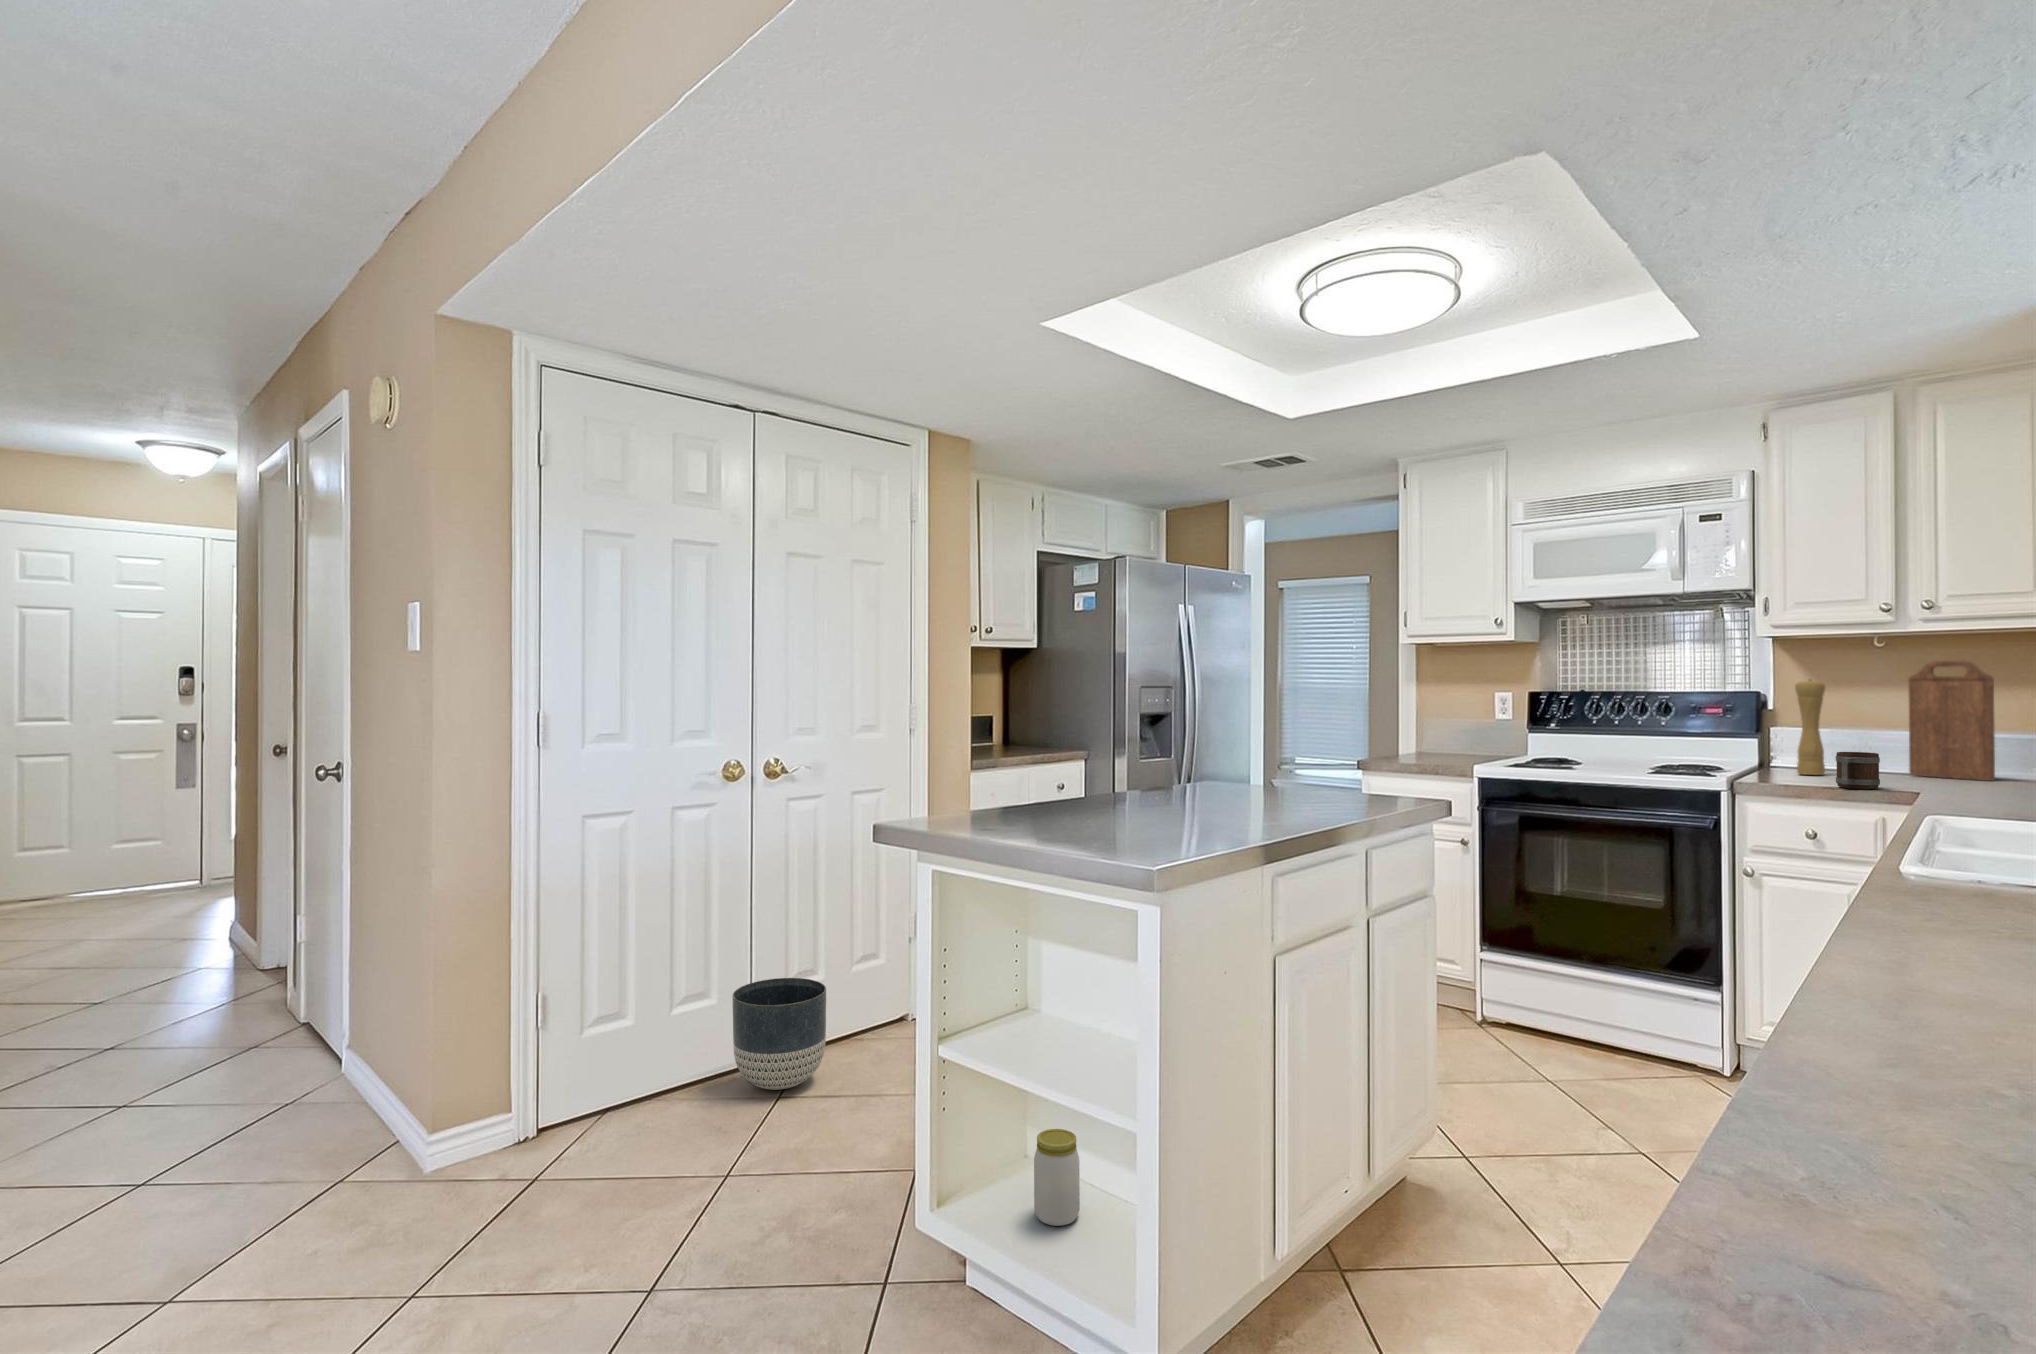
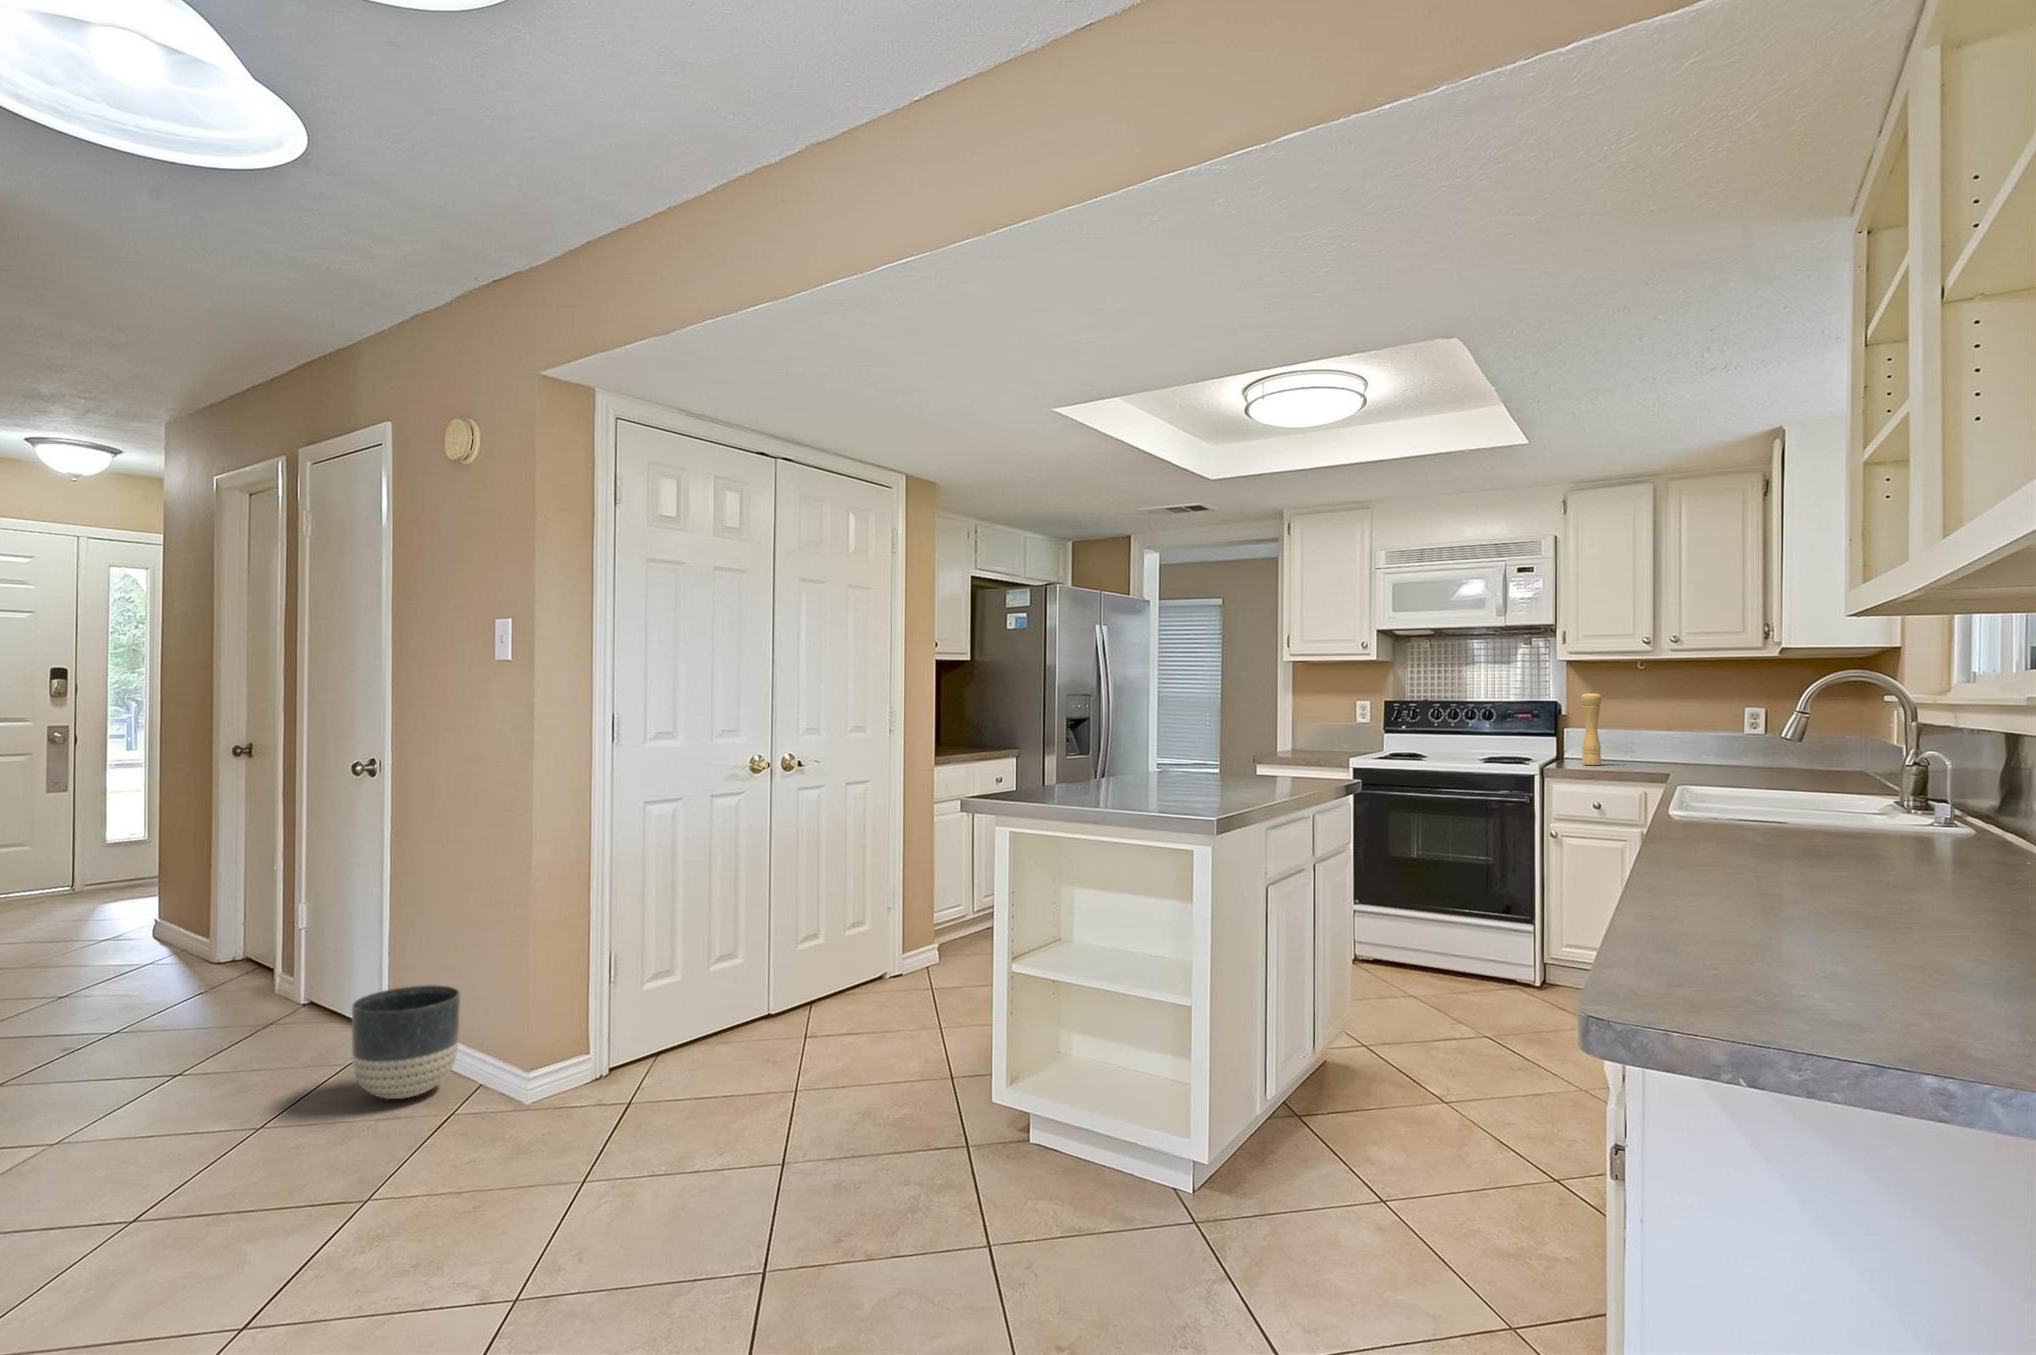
cutting board: present [1908,660,1995,781] -> none [1657,679,1712,768]
mug: present [1836,752,1880,789] -> none [1609,746,1638,773]
planter: present [732,978,826,1090] -> present [352,985,460,1099]
jar: present [1034,1129,1080,1226] -> none [1082,1021,1116,1089]

